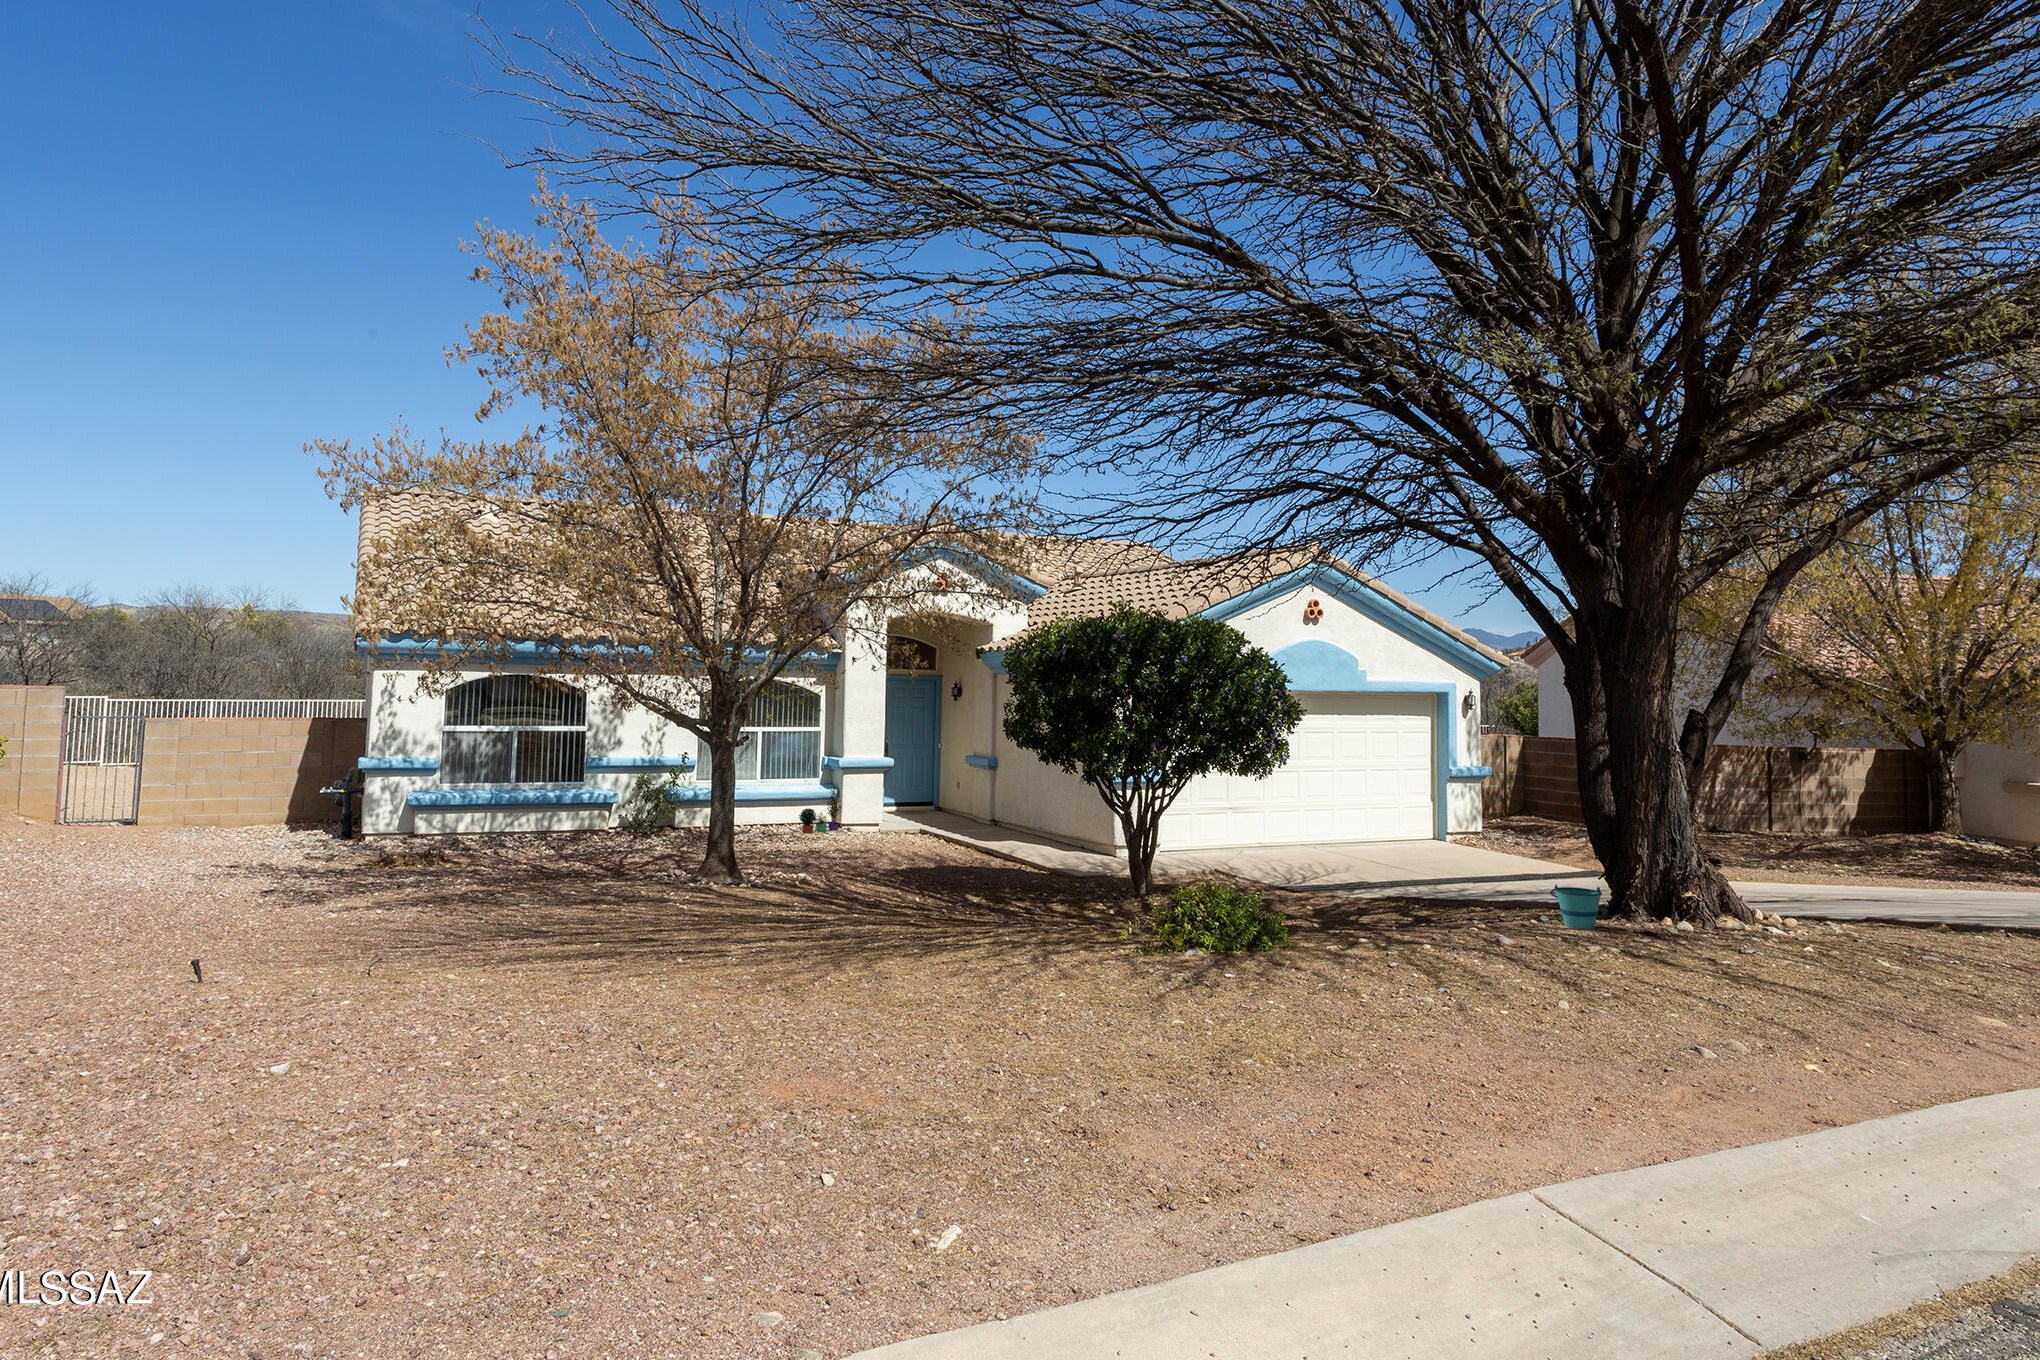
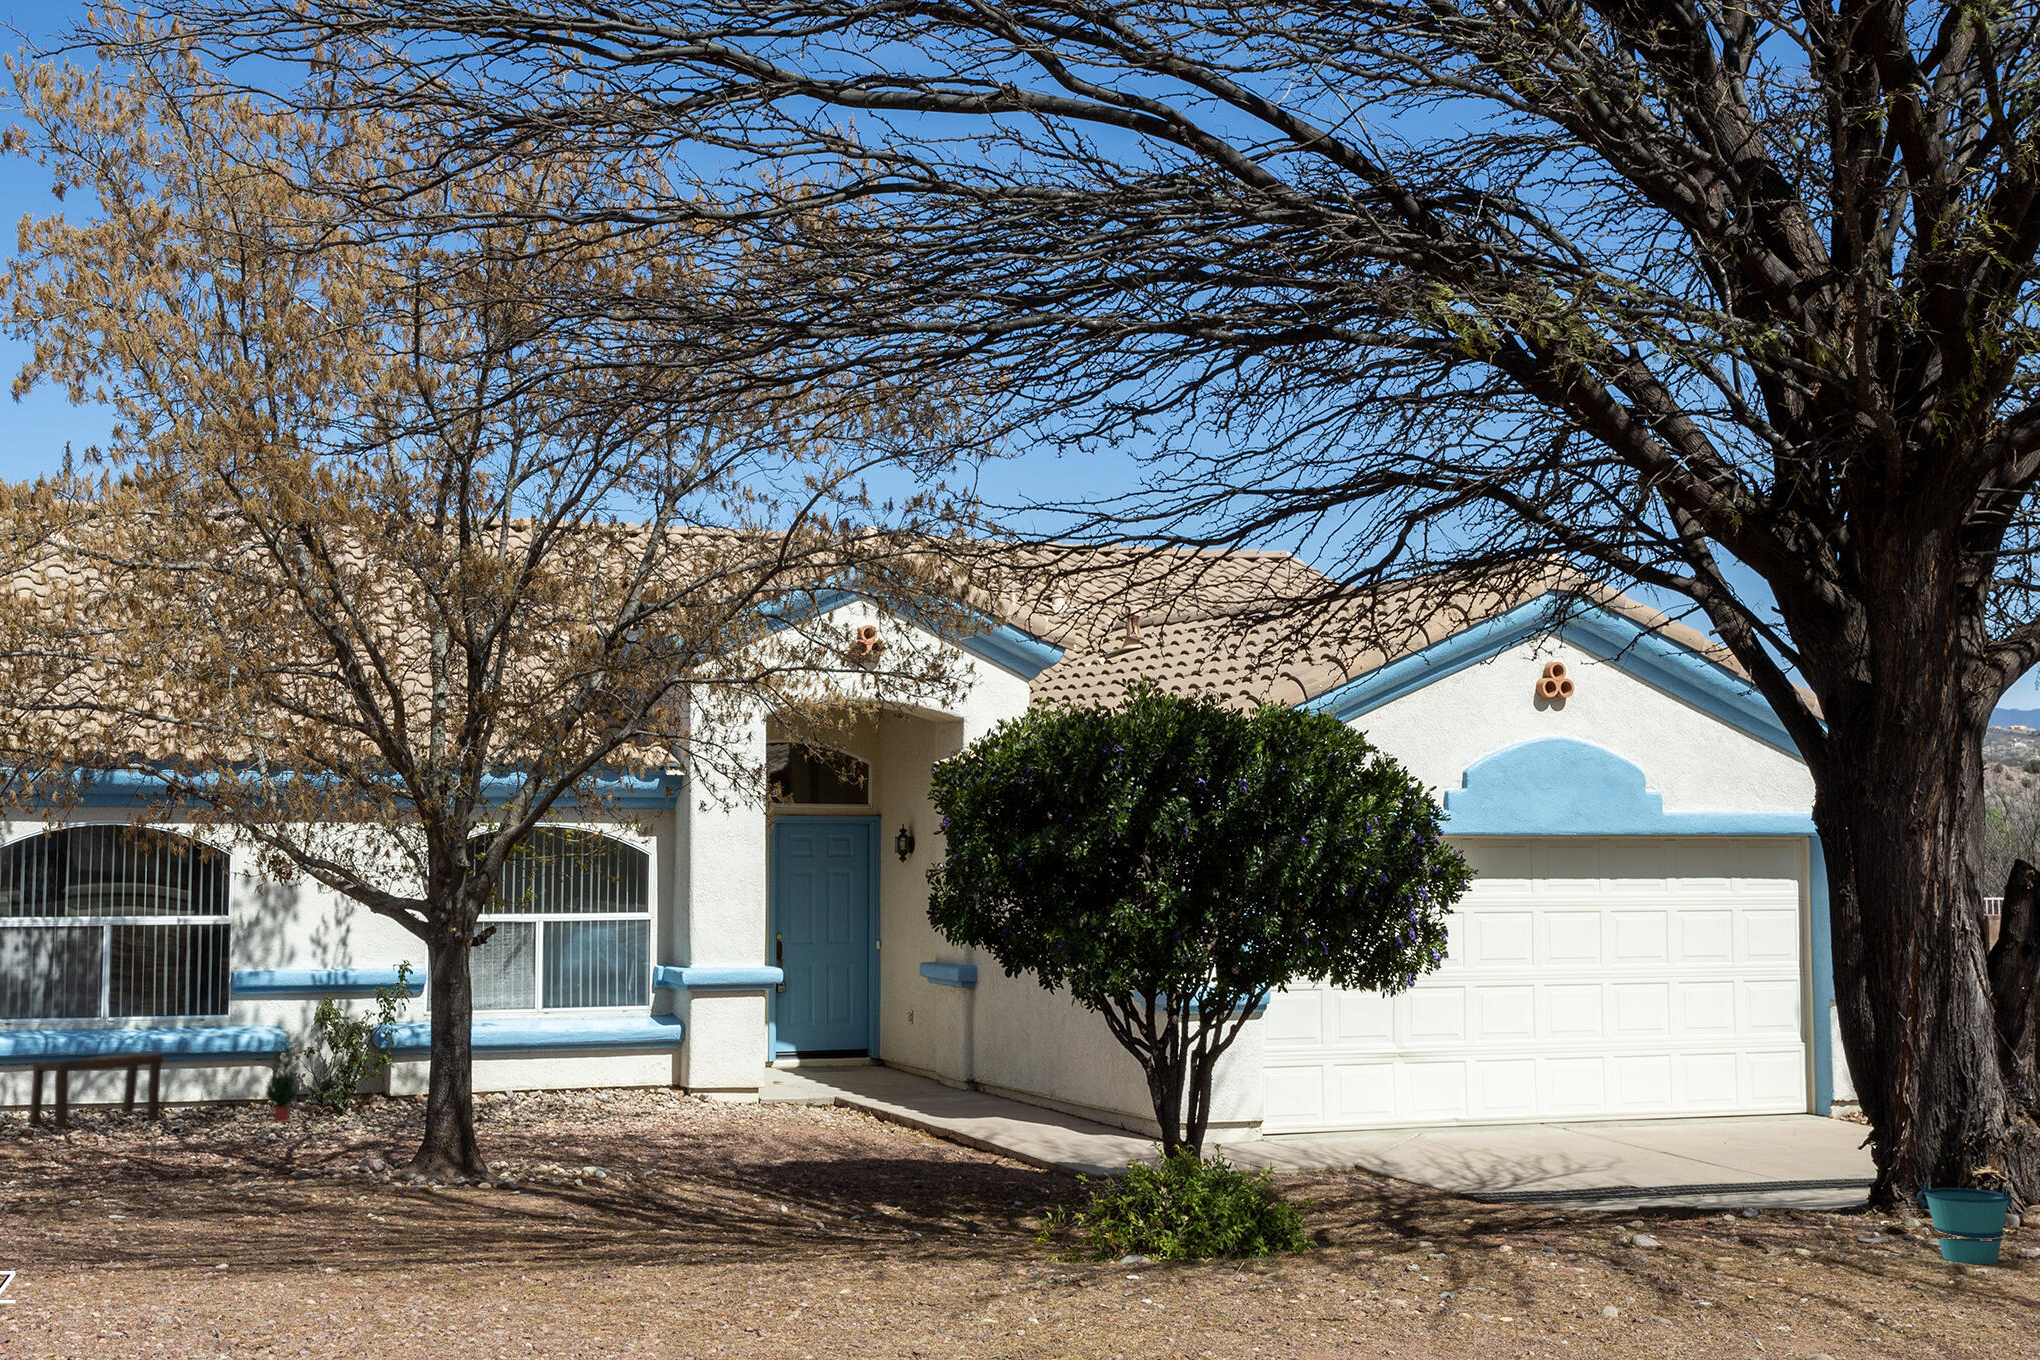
potted plant: present [799,786,841,834] -> present [266,1031,300,1122]
bench: none [468,802,548,847] -> present [29,1053,163,1129]

